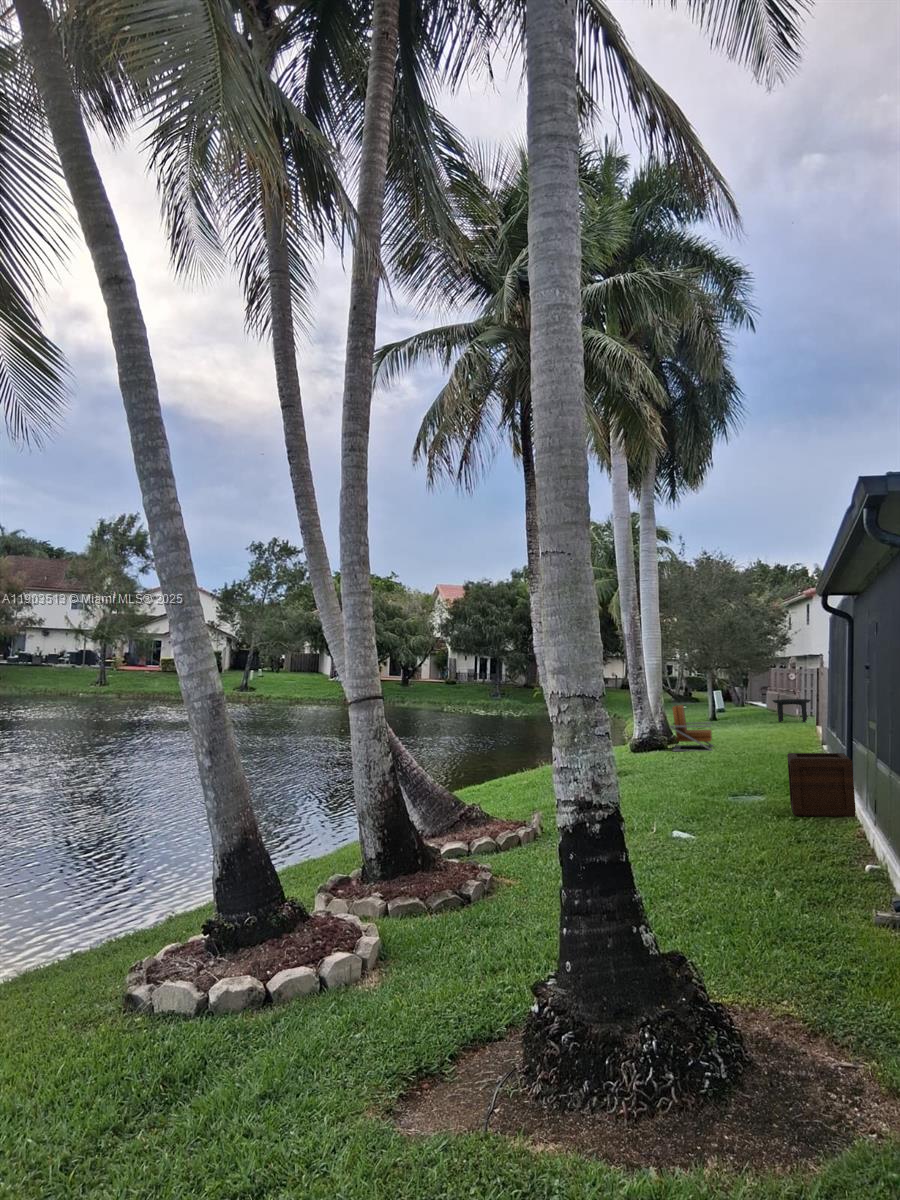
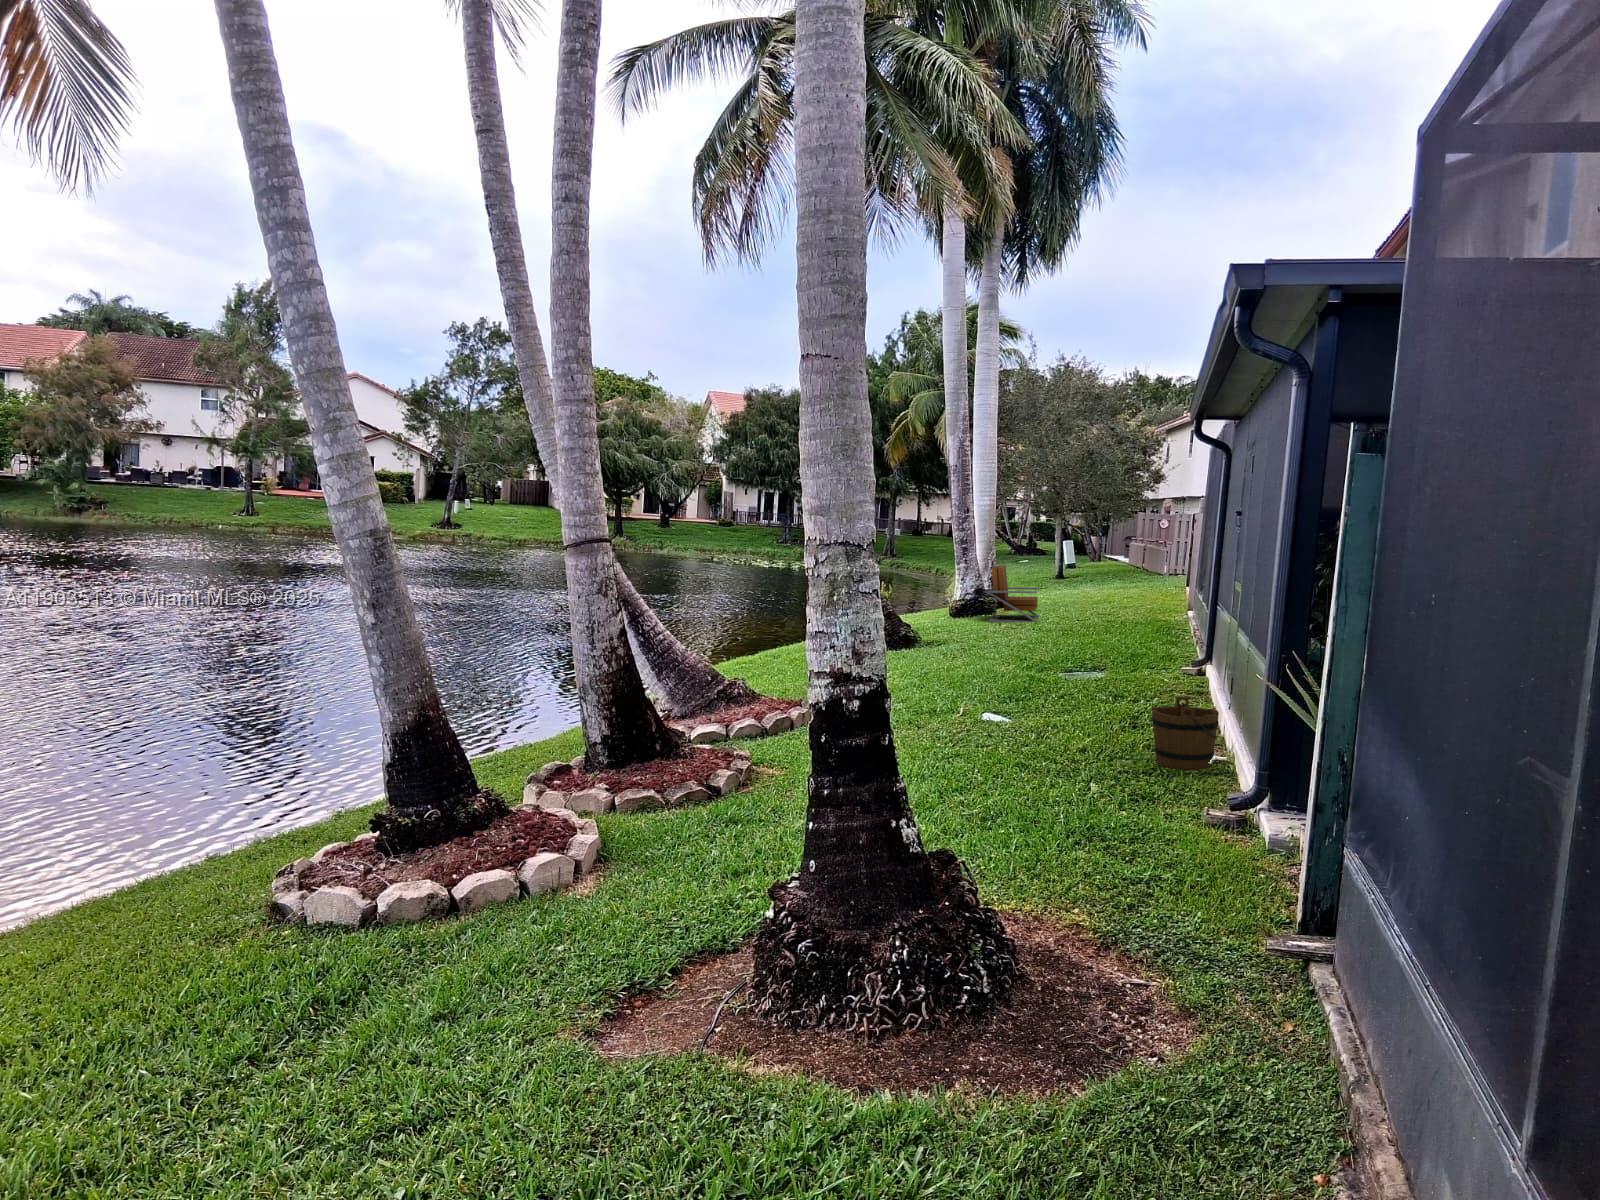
round table: present [772,699,811,722] -> none [1115,563,1162,591]
wooden crate: present [787,753,856,817] -> none [1119,625,1194,701]
bucket: none [826,814,885,878] -> present [1152,697,1219,770]

